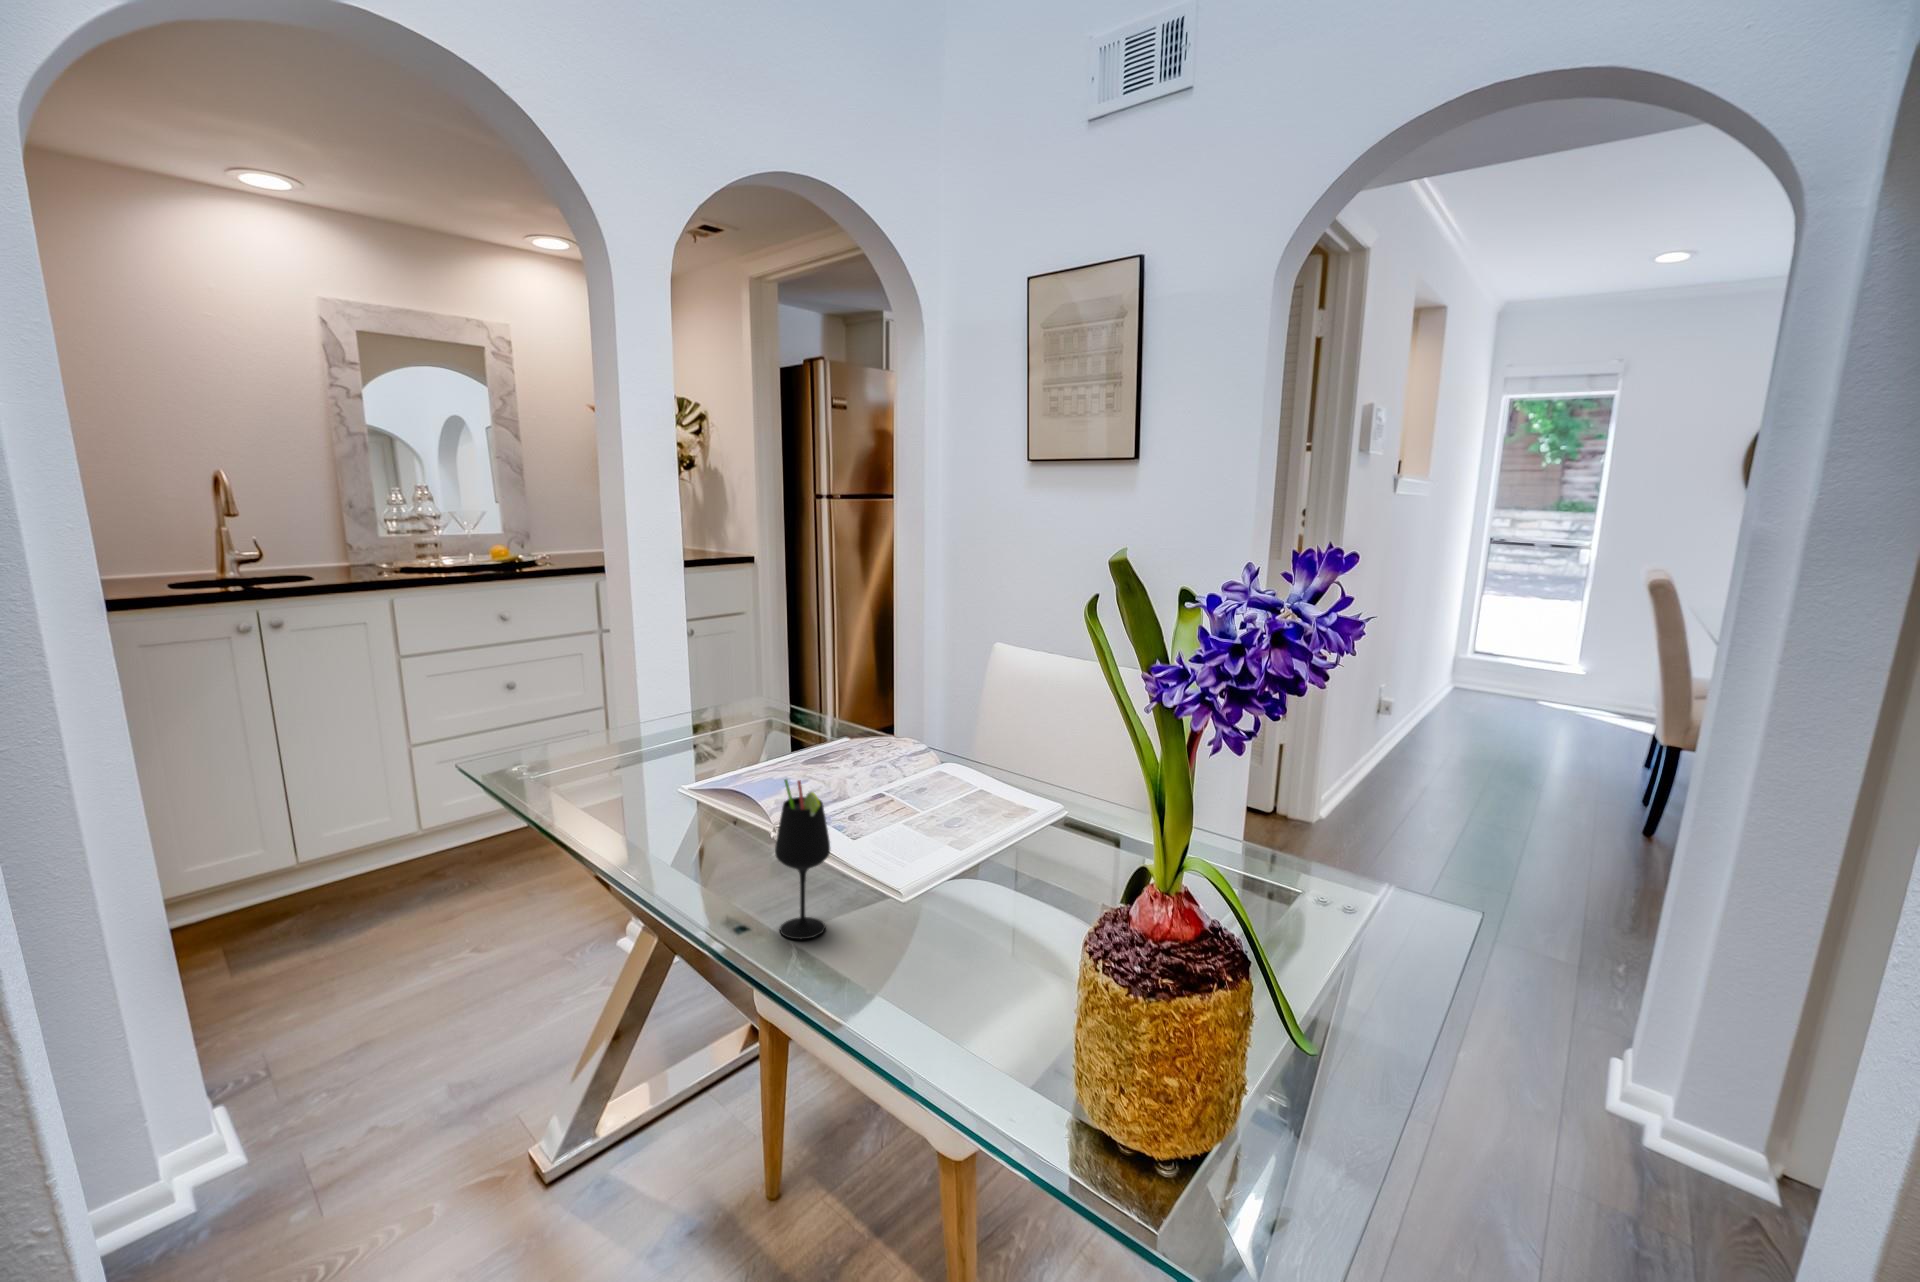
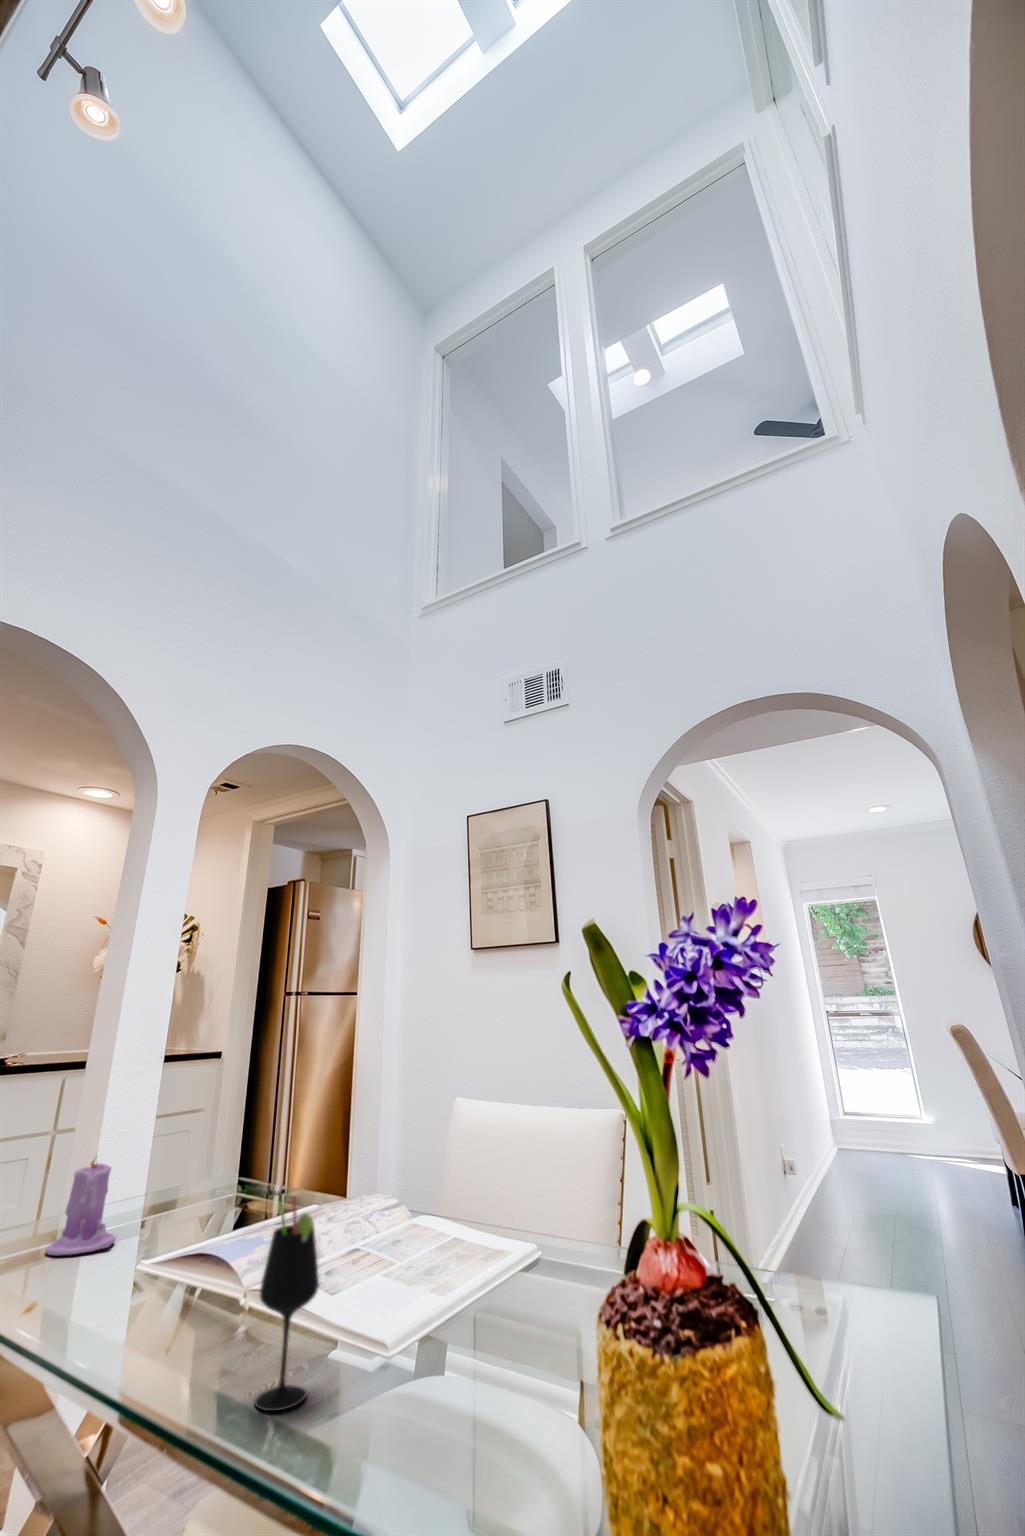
candle: none [594,682,656,767] -> present [46,1159,115,1255]

